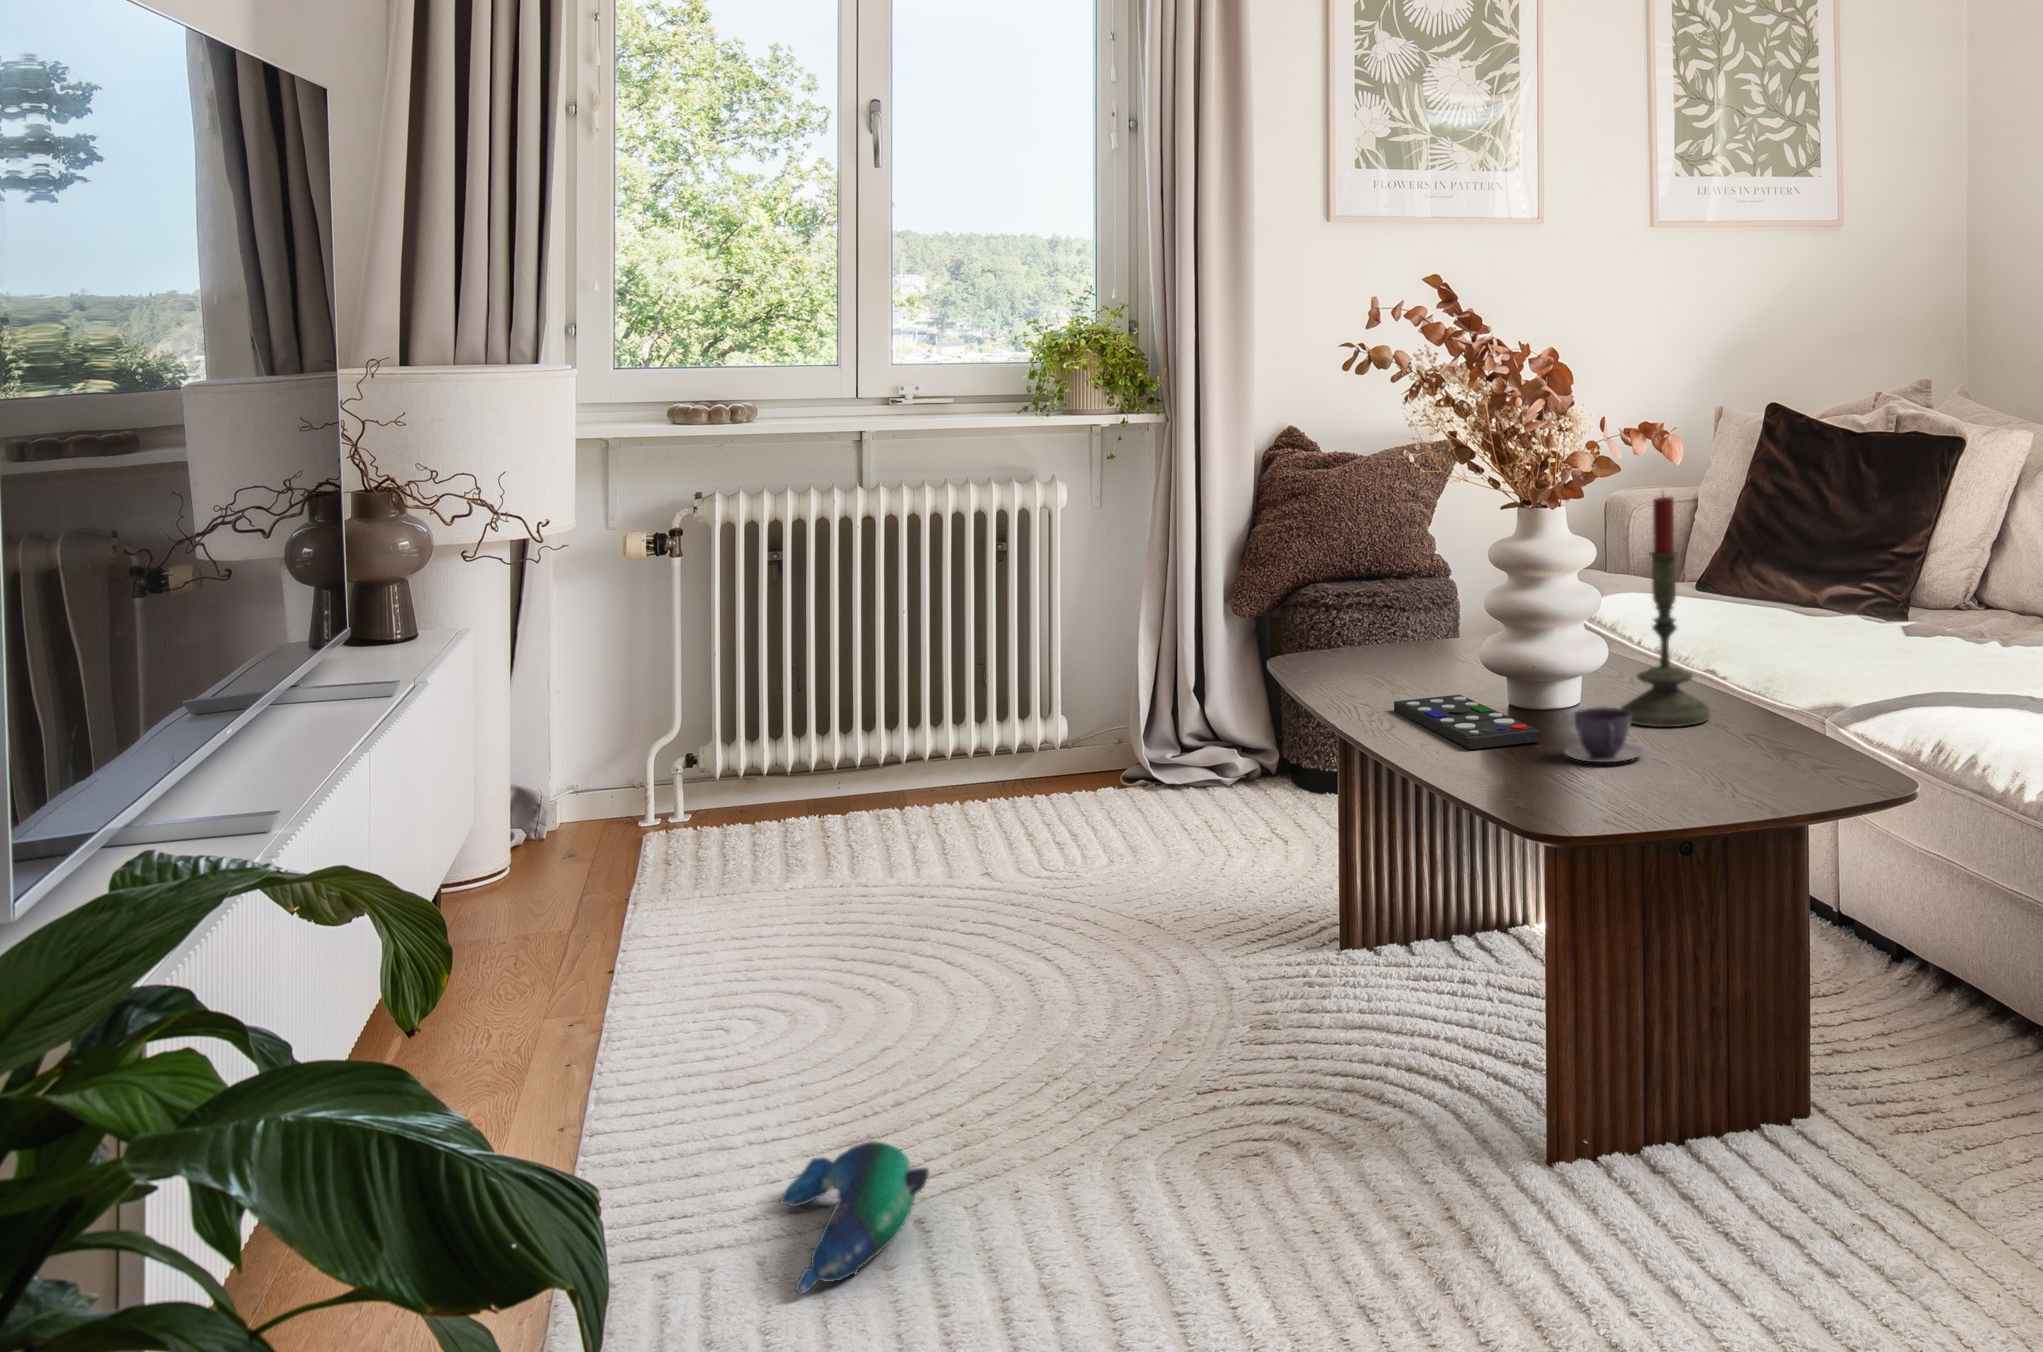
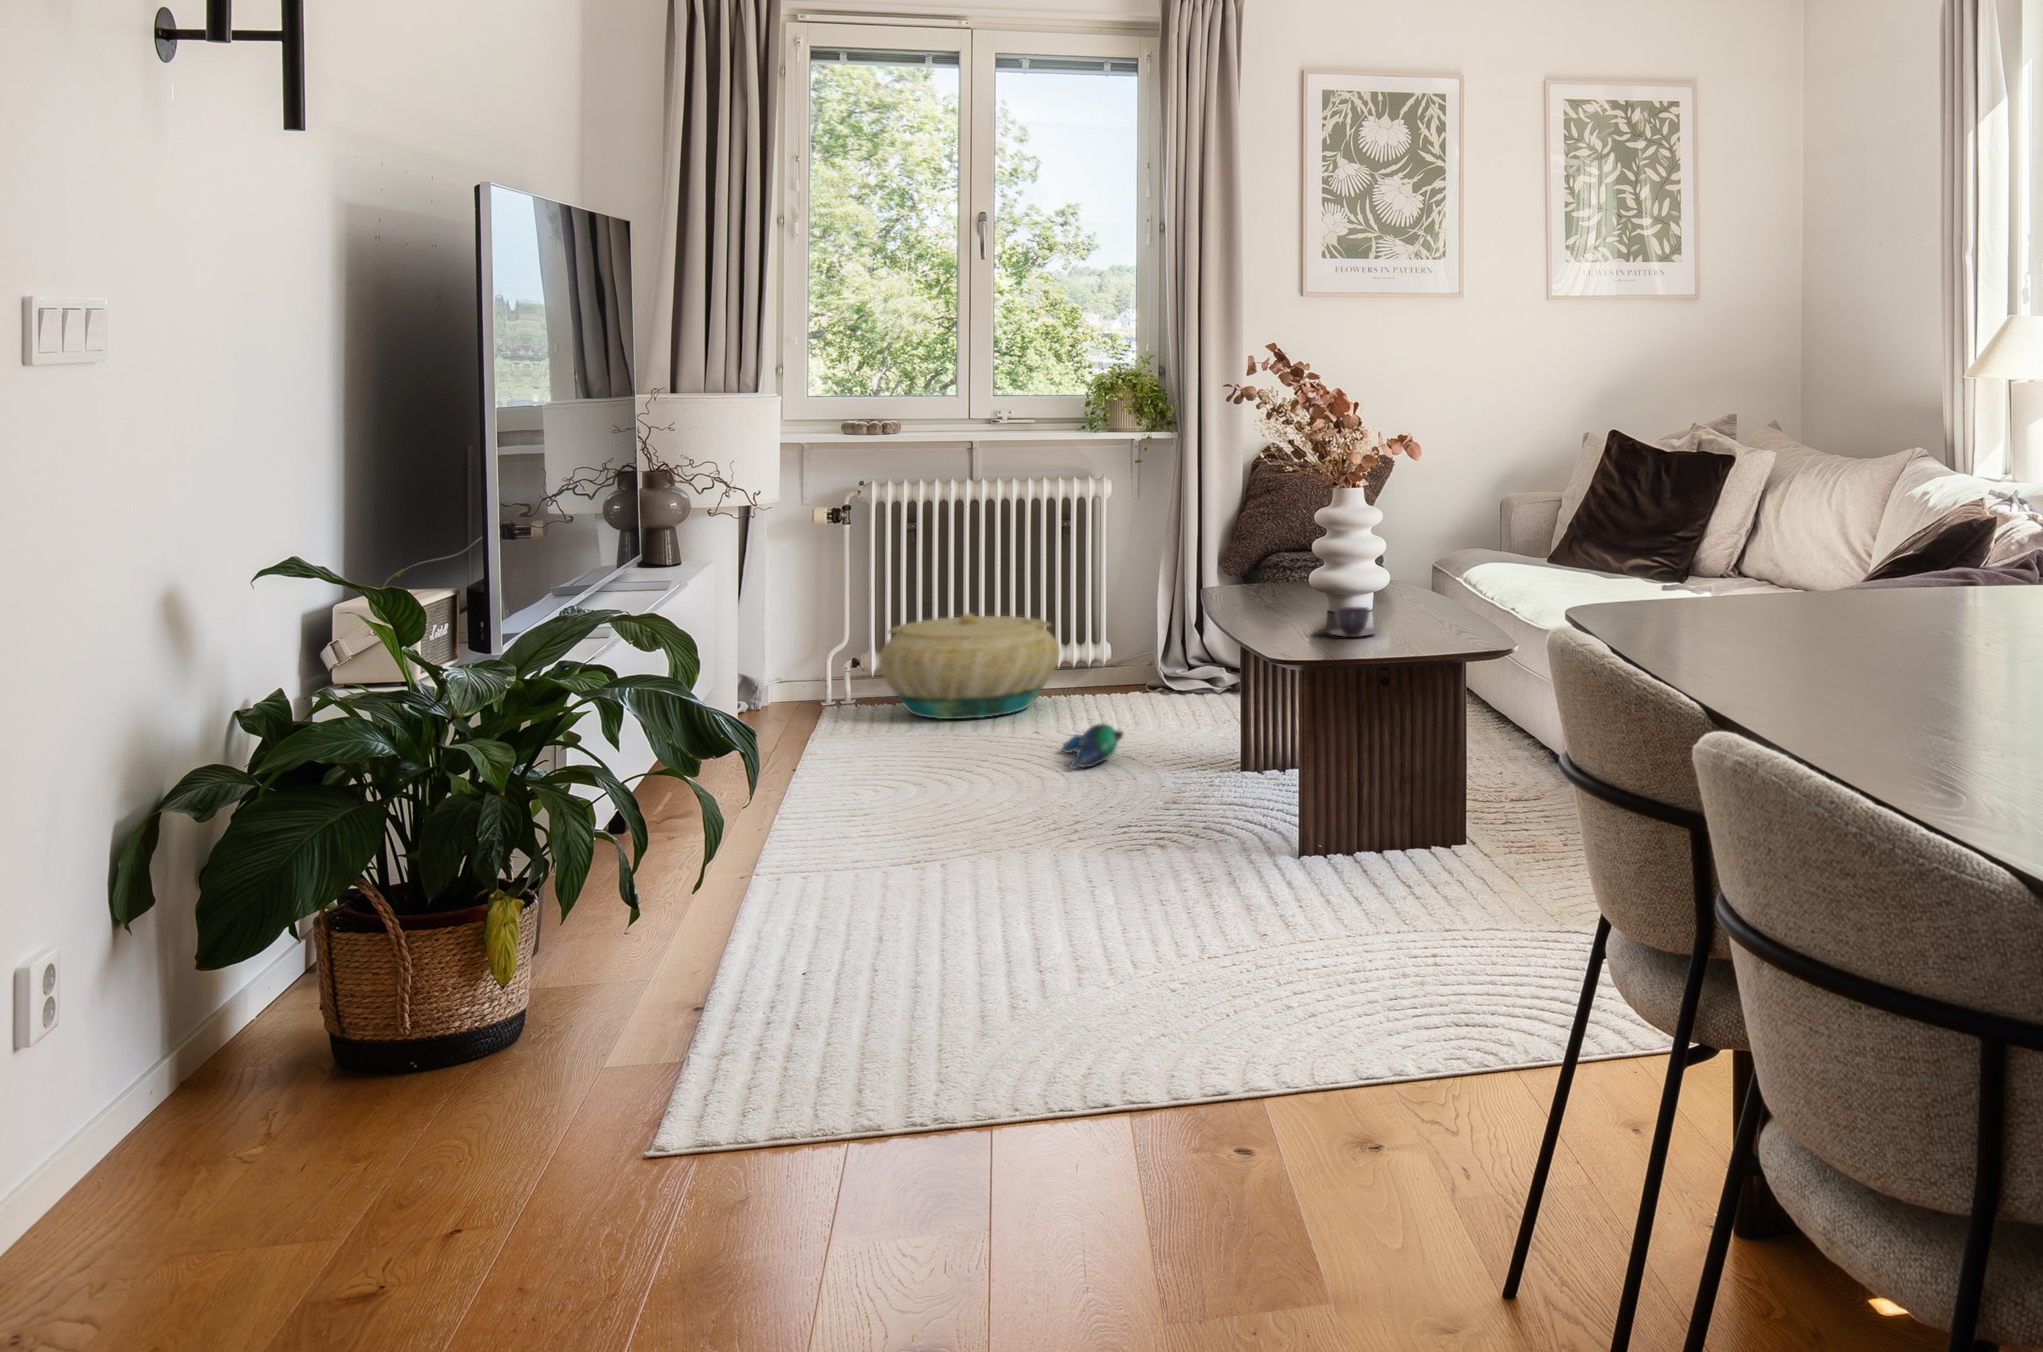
candle: present [1621,496,1710,727] -> none [1386,479,1442,624]
basket: none [734,686,1007,851] -> present [879,613,1060,719]
remote control: present [1394,695,1541,749] -> none [1254,606,1324,630]
plush toy: present [781,1142,929,1294] -> present [1062,724,1123,769]

